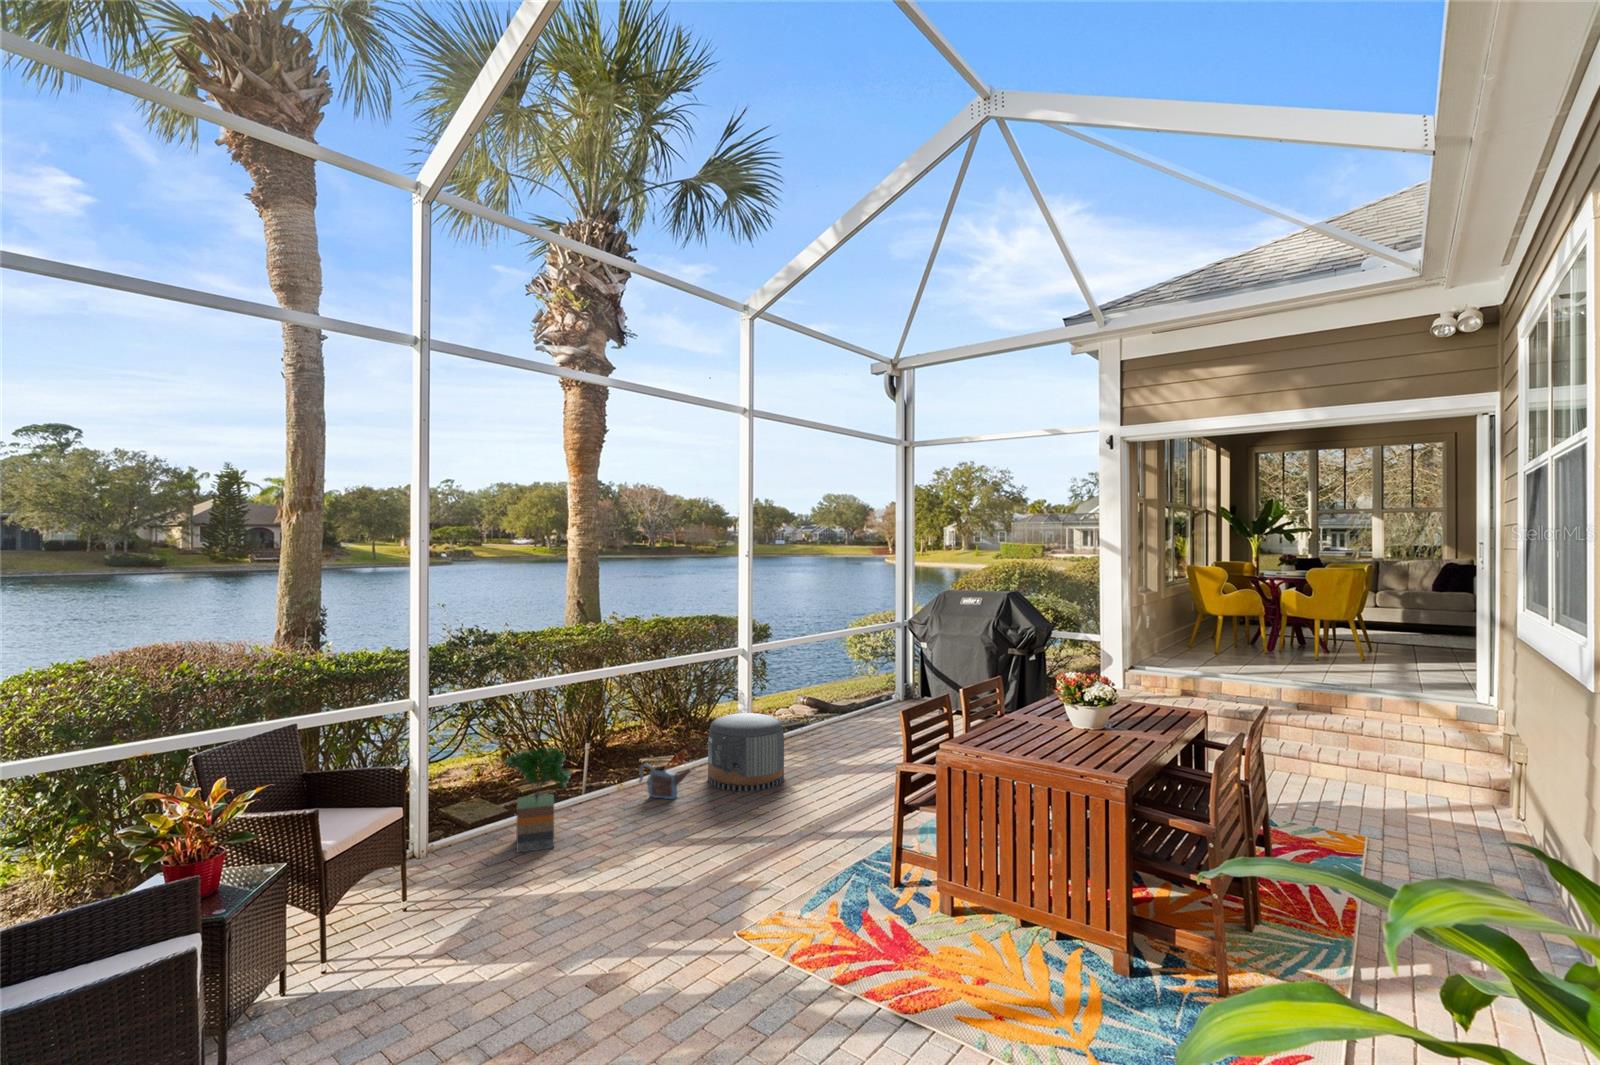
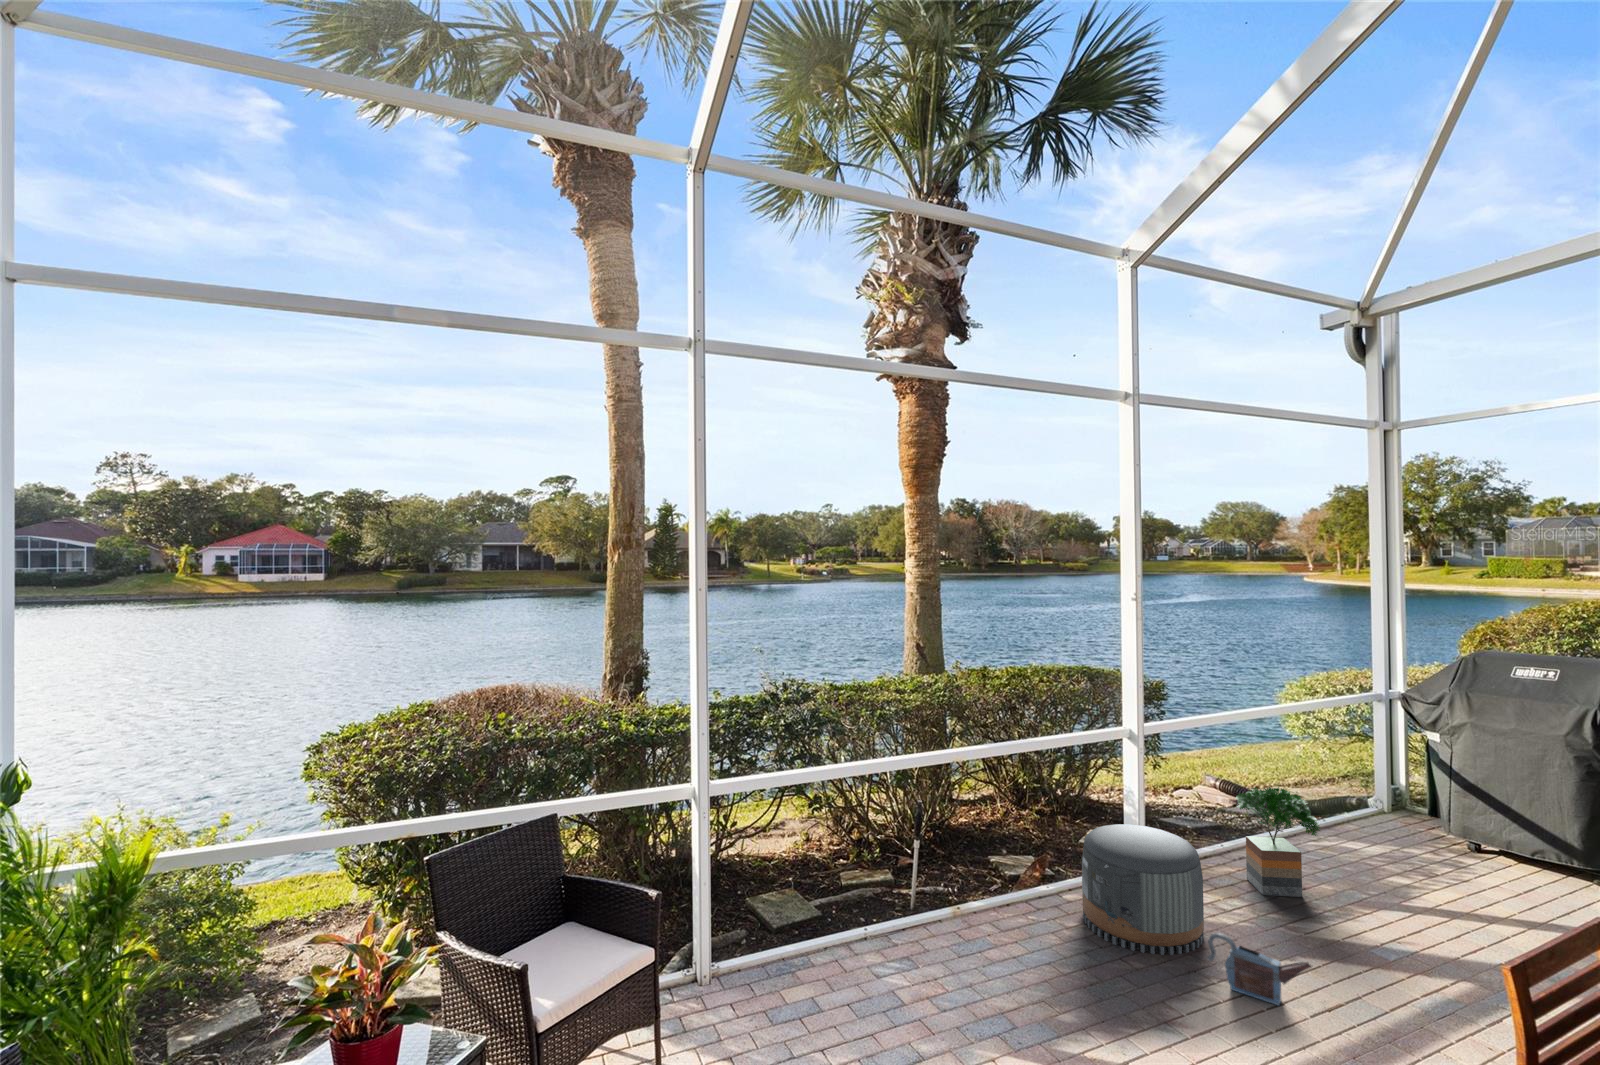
potted tree: present [505,746,571,853] -> present [1236,787,1320,897]
watering can: present [639,764,691,799] -> present [1208,933,1313,1005]

